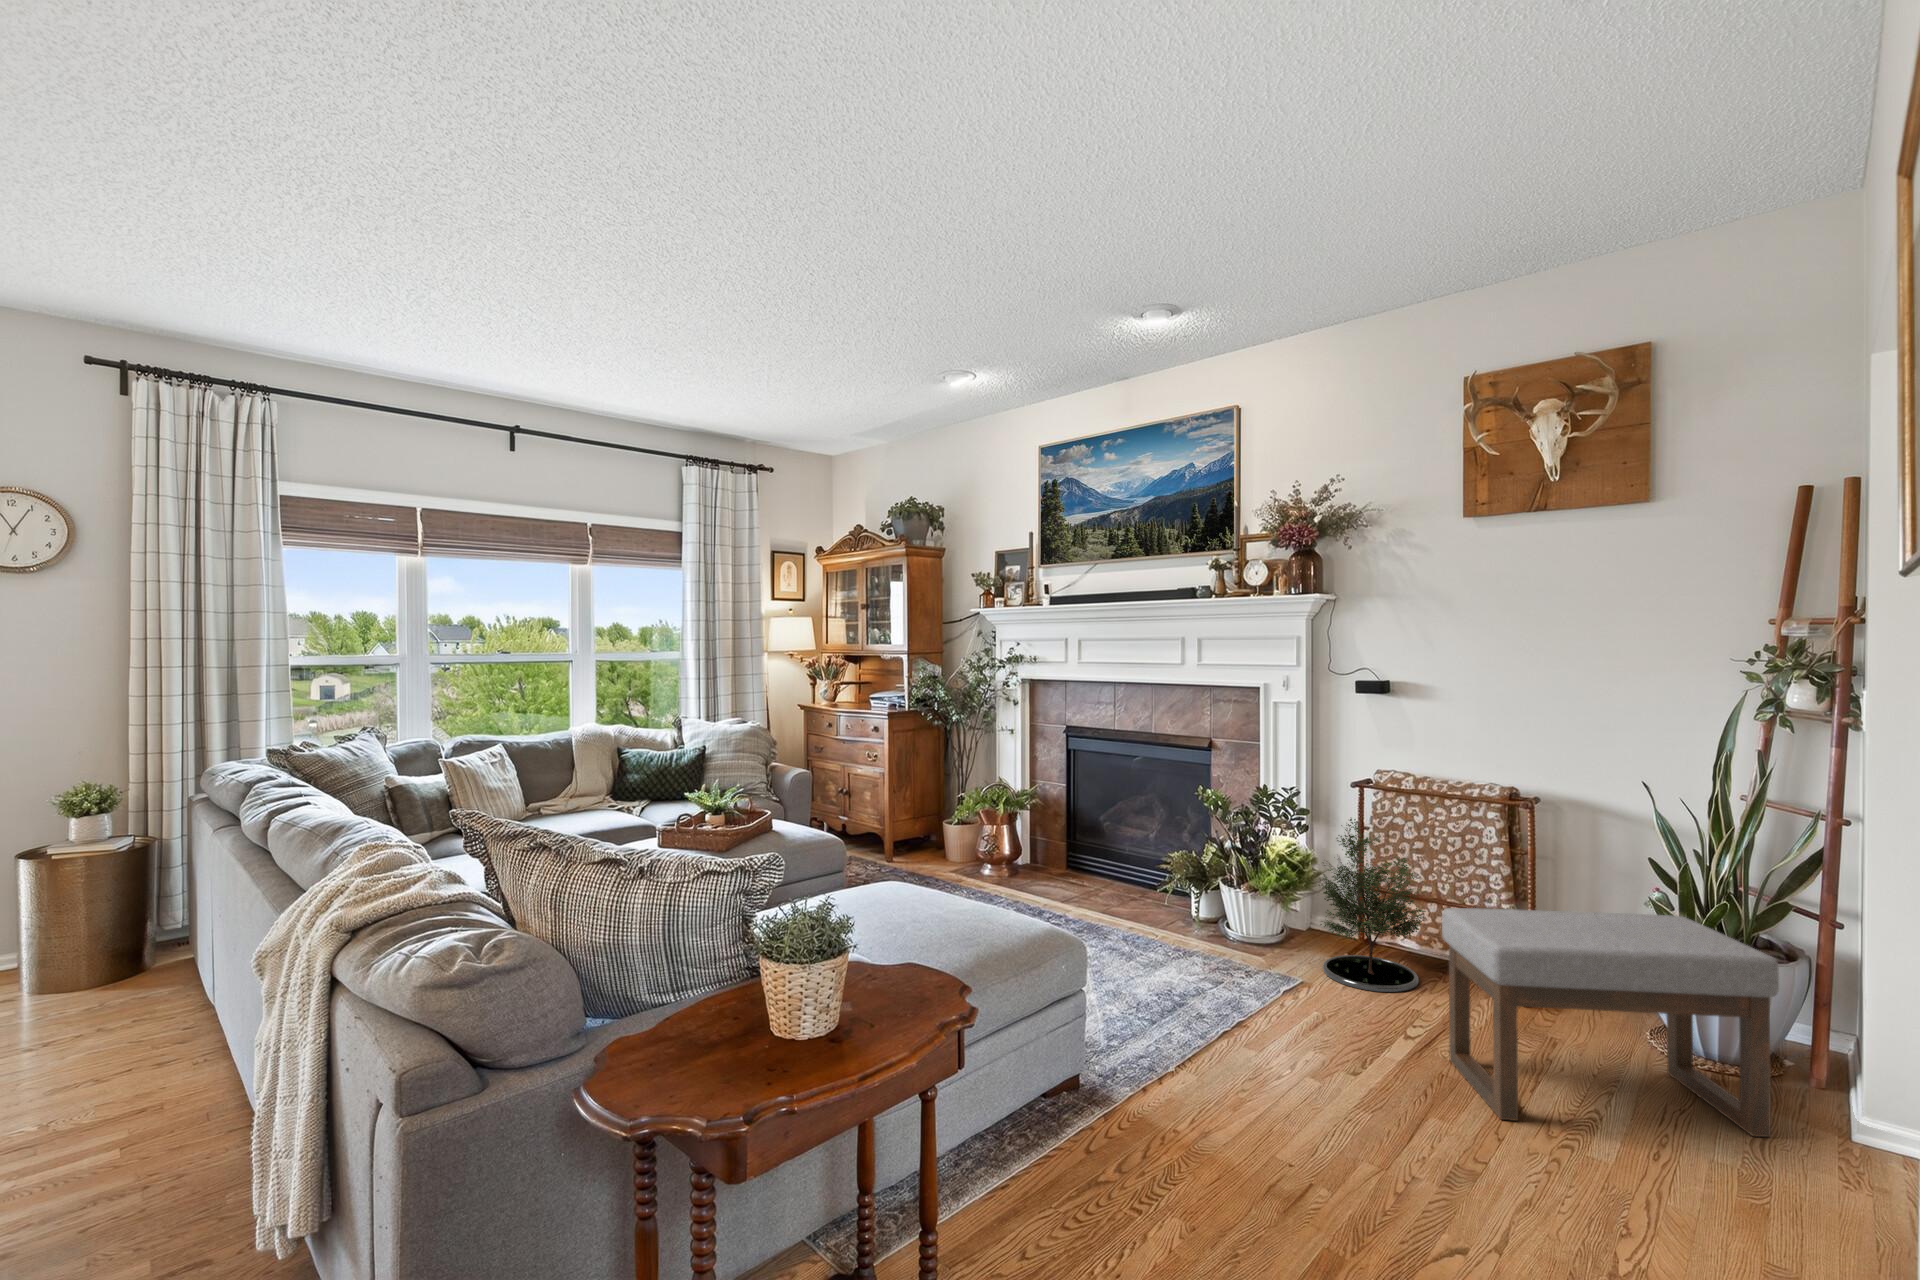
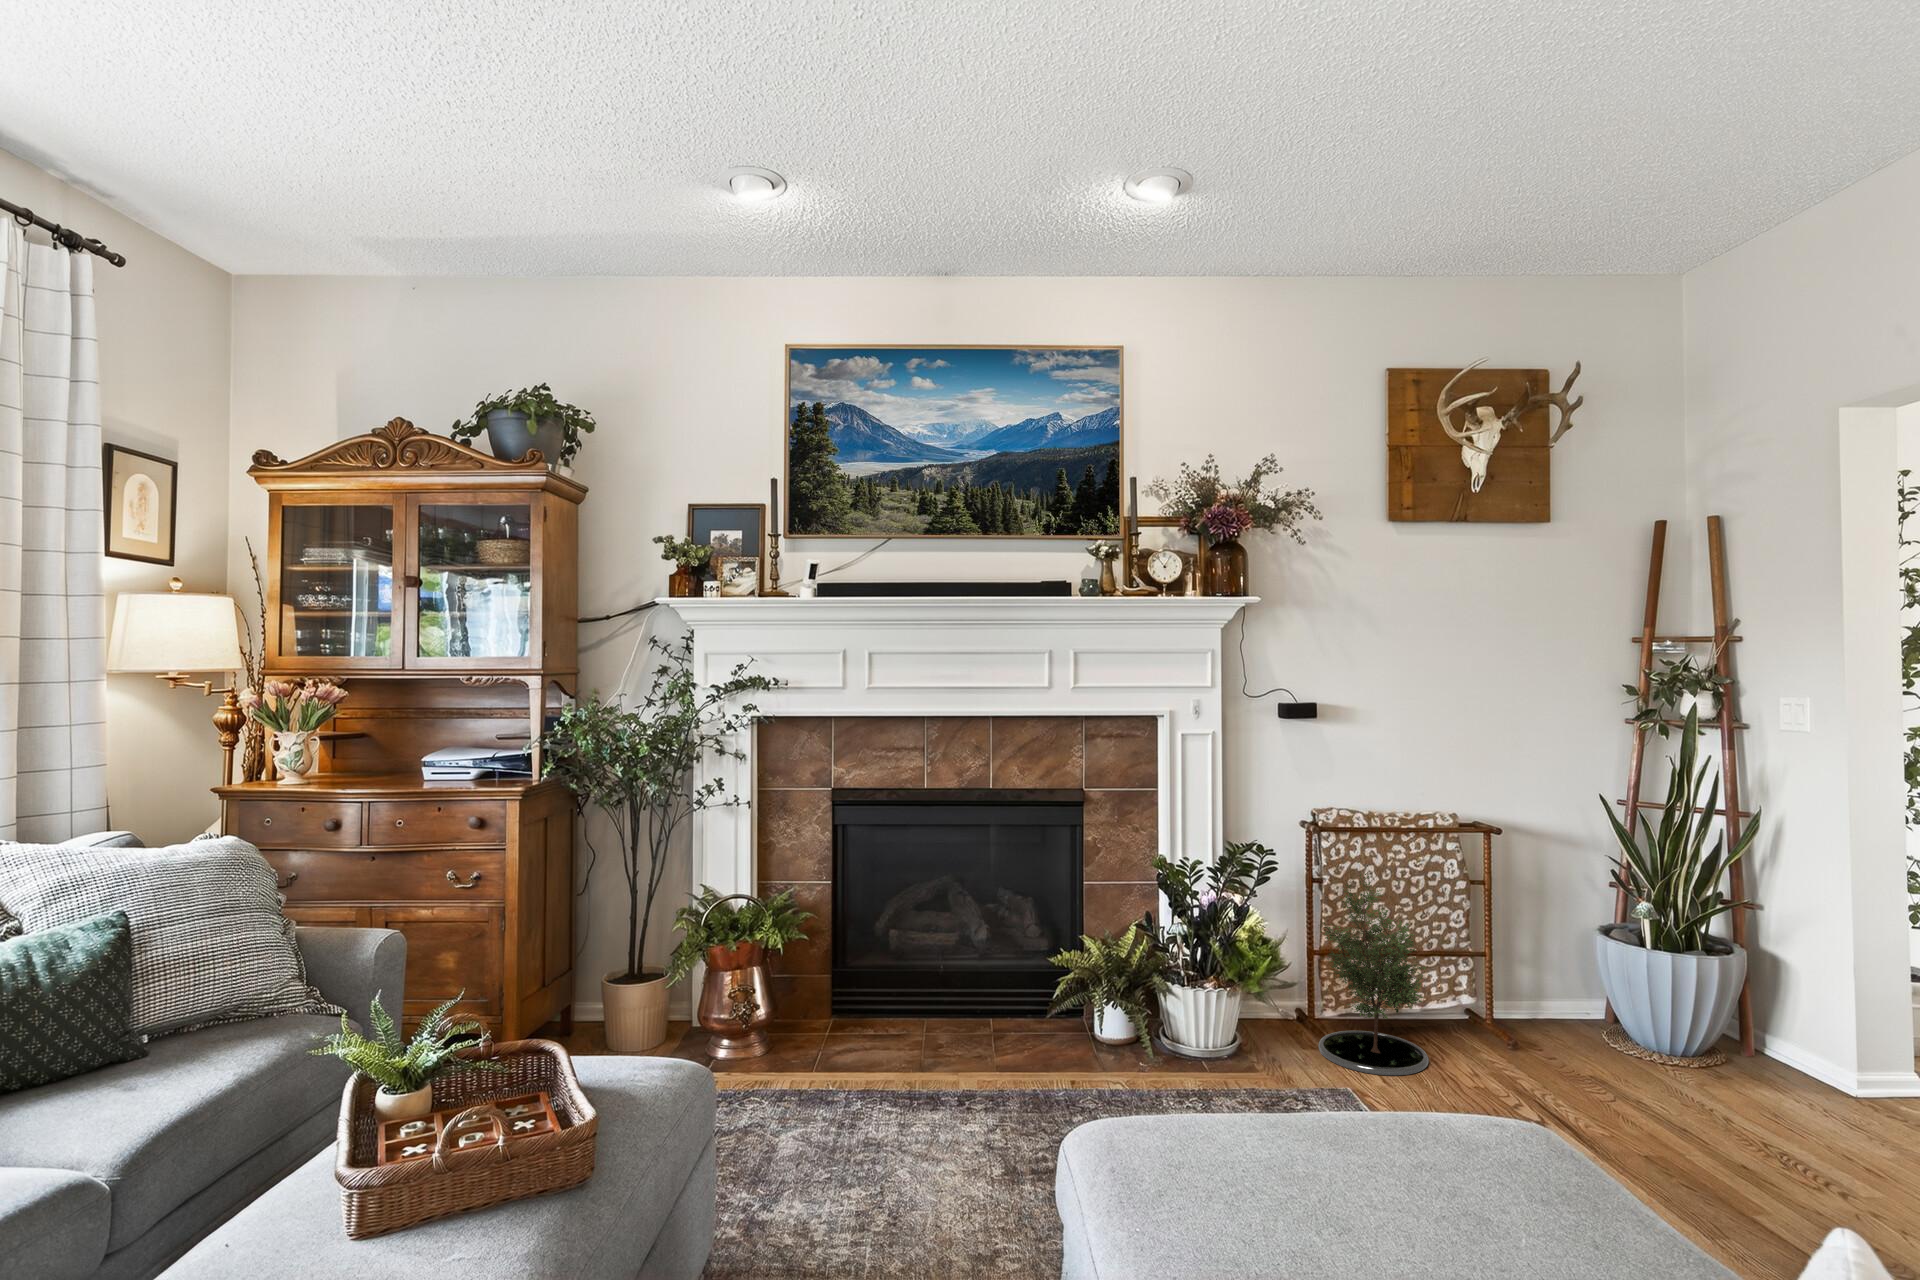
ottoman: present [1442,908,1779,1137] -> none [1596,928,1839,1185]

